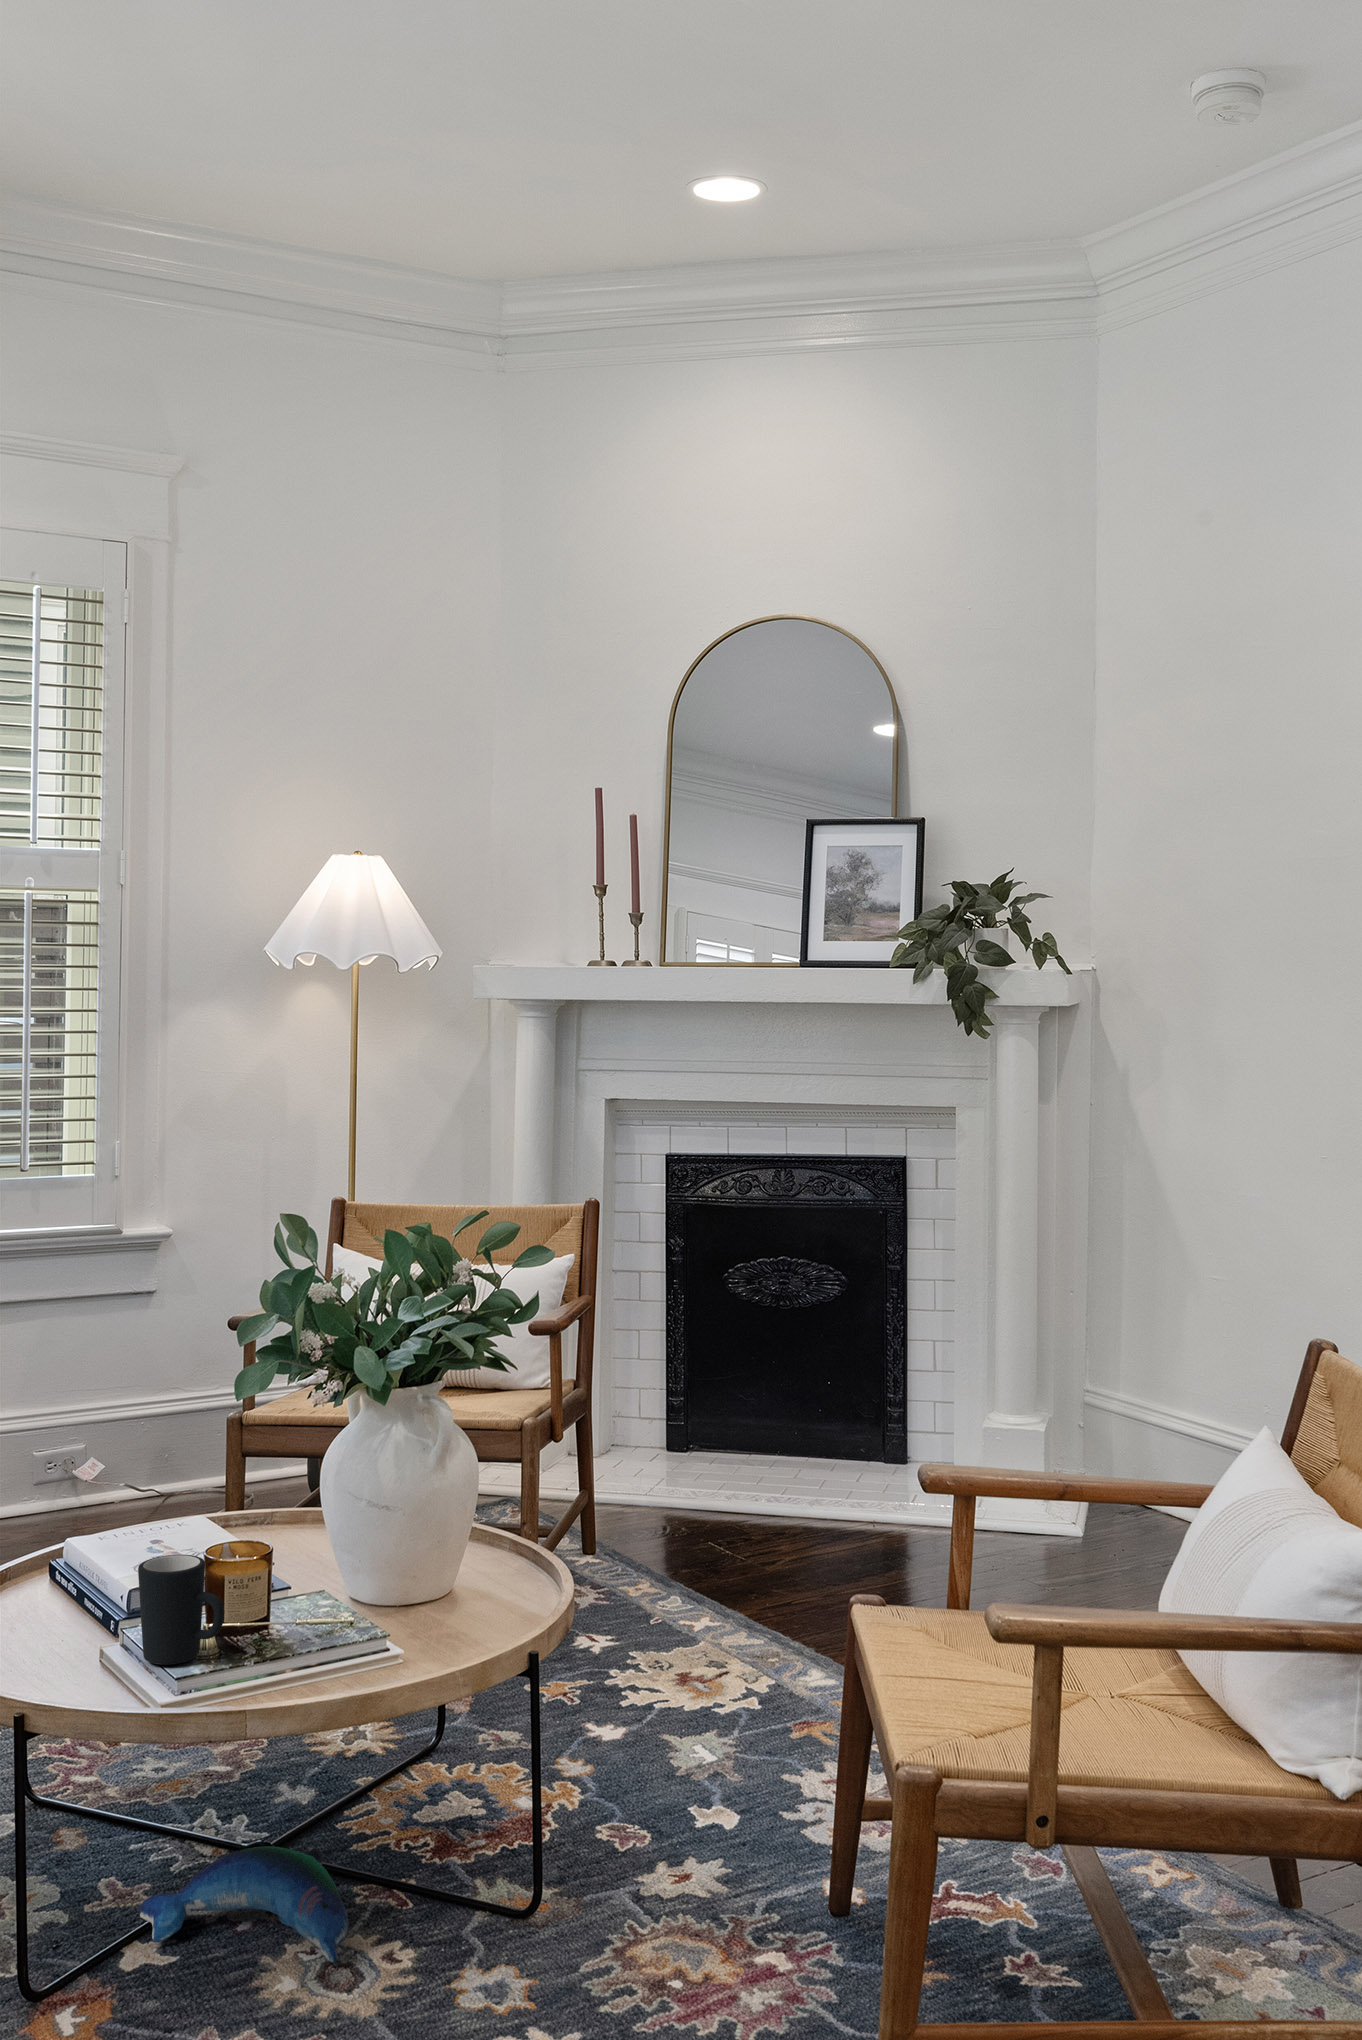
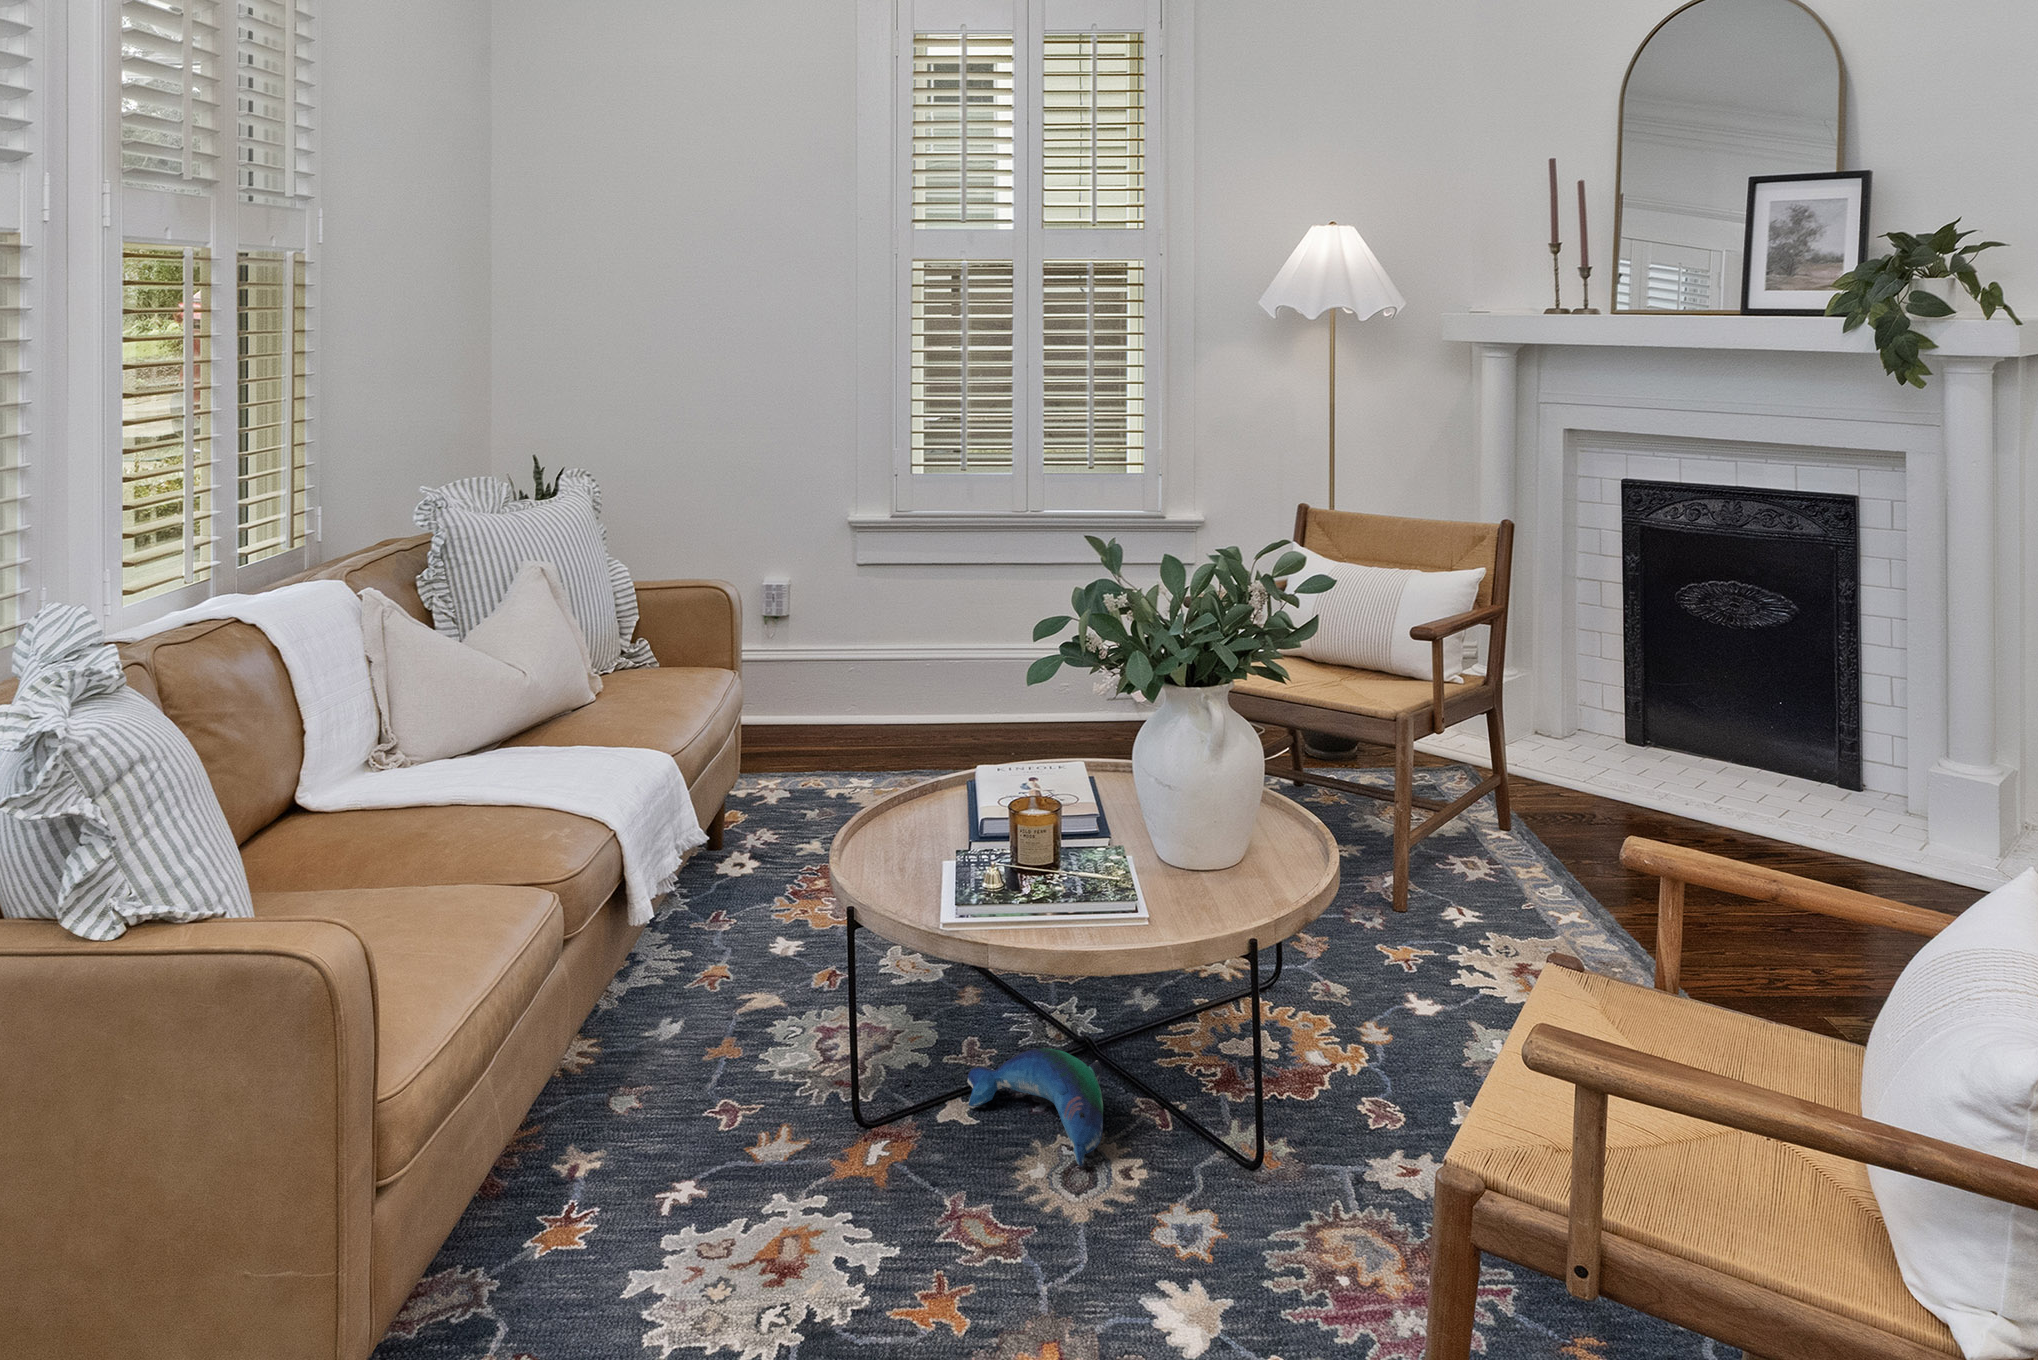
mug: present [138,1555,224,1665] -> none [940,808,995,896]

